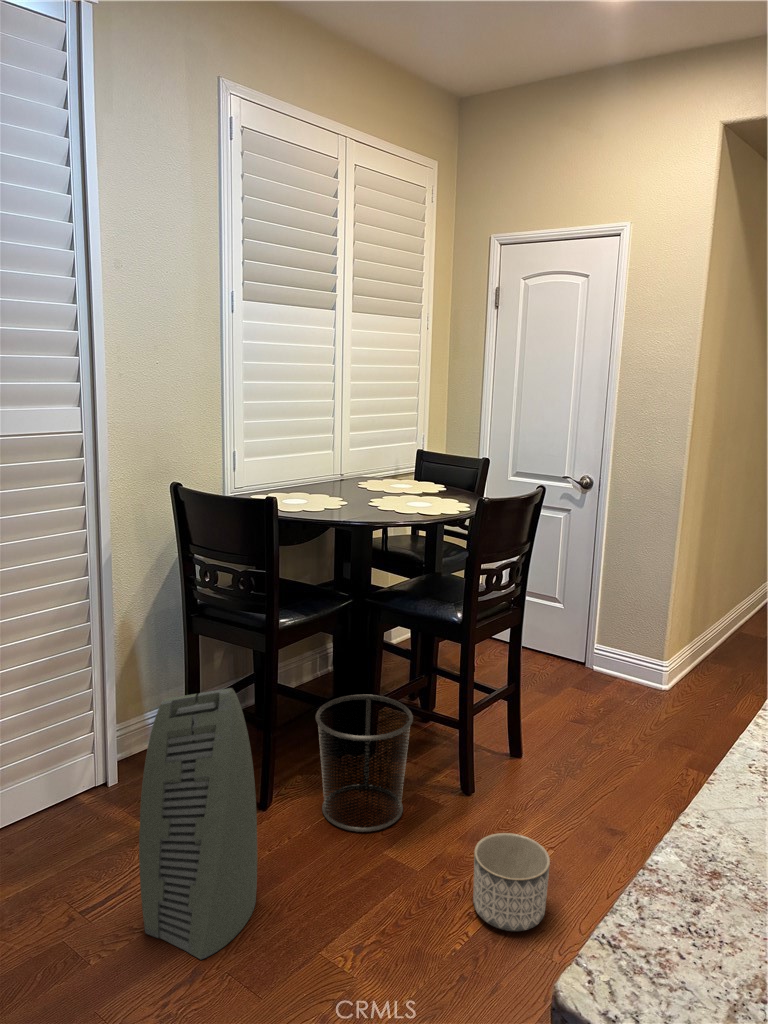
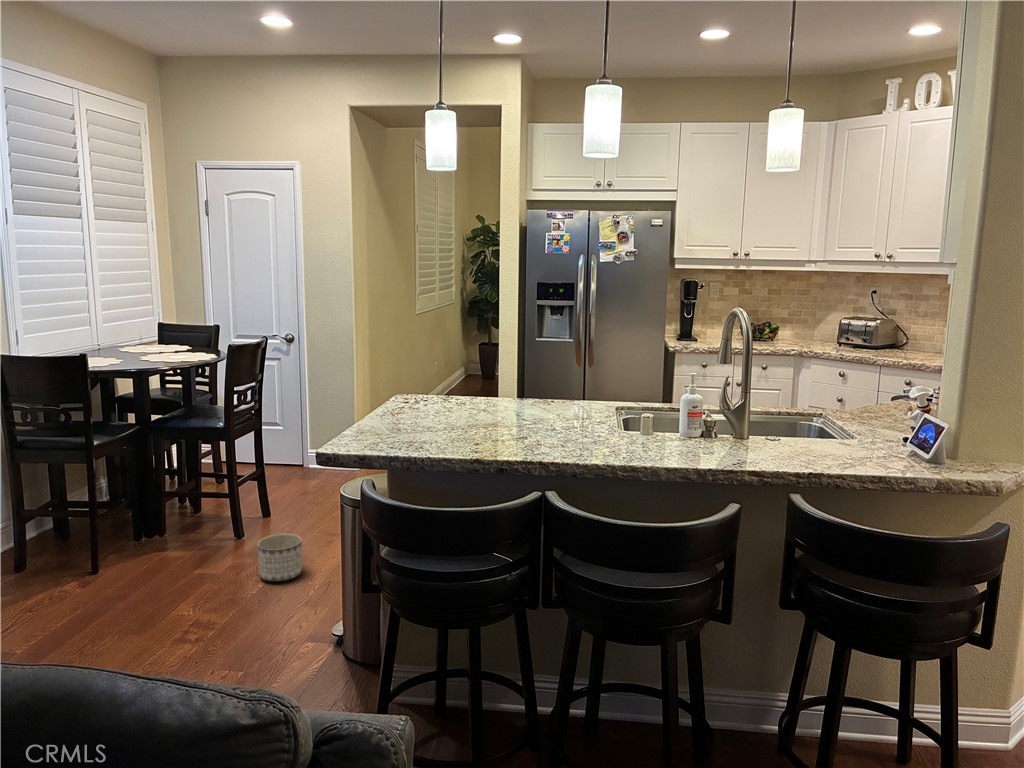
air purifier: present [139,688,257,960] -> none [33,470,116,641]
waste bin: present [316,695,413,832] -> none [129,484,201,570]

